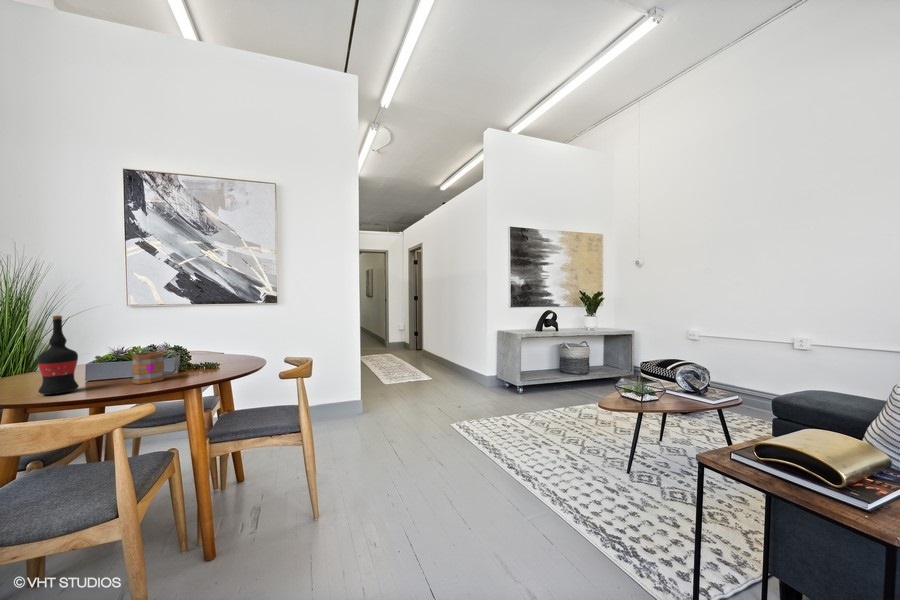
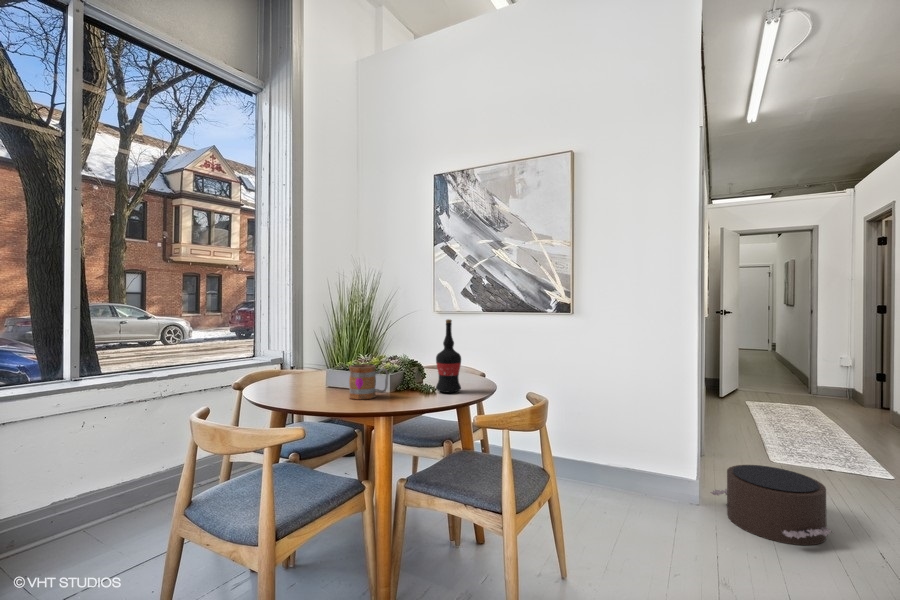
wine bottle: present [37,316,79,394] -> present [436,319,461,392]
pouf: none [367,382,423,417] -> present [711,465,831,545]

